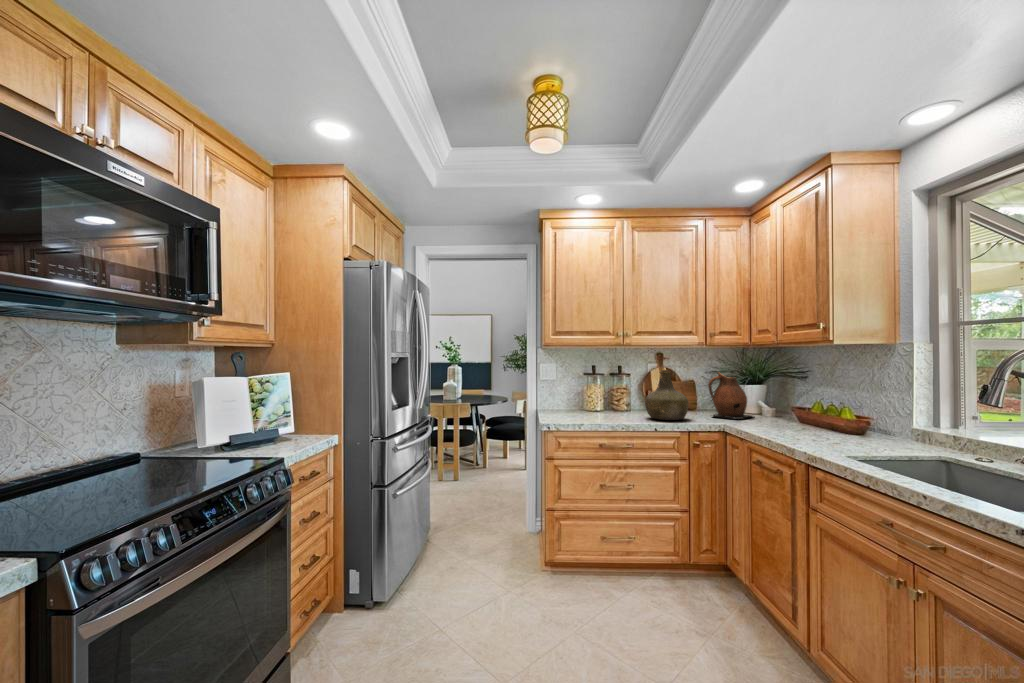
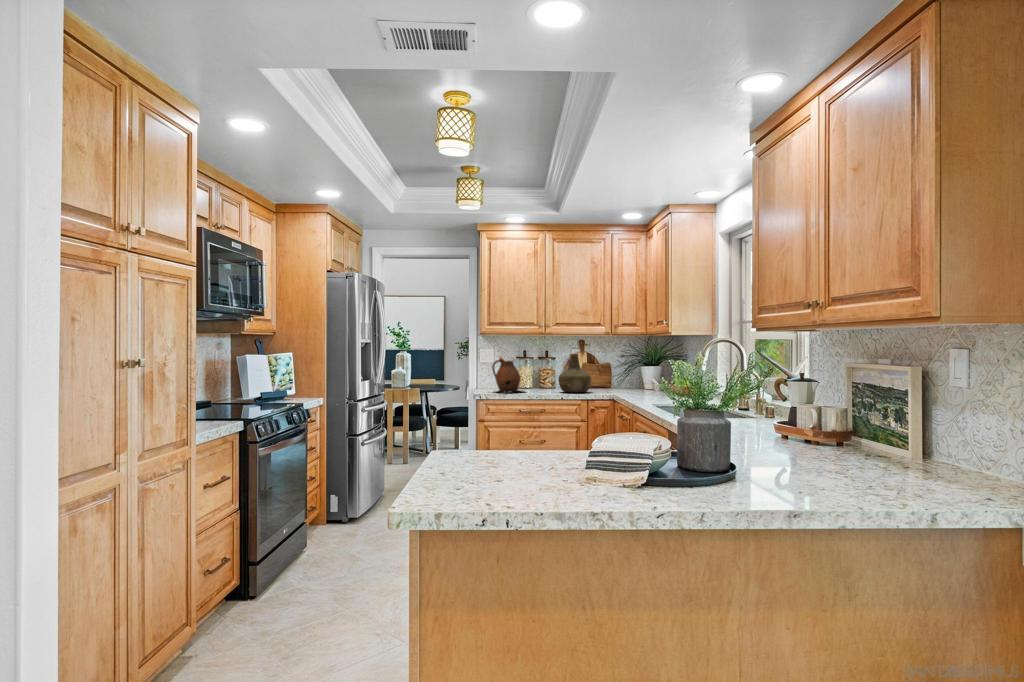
ceramic pitcher: present [708,373,754,419] -> present [492,356,521,393]

